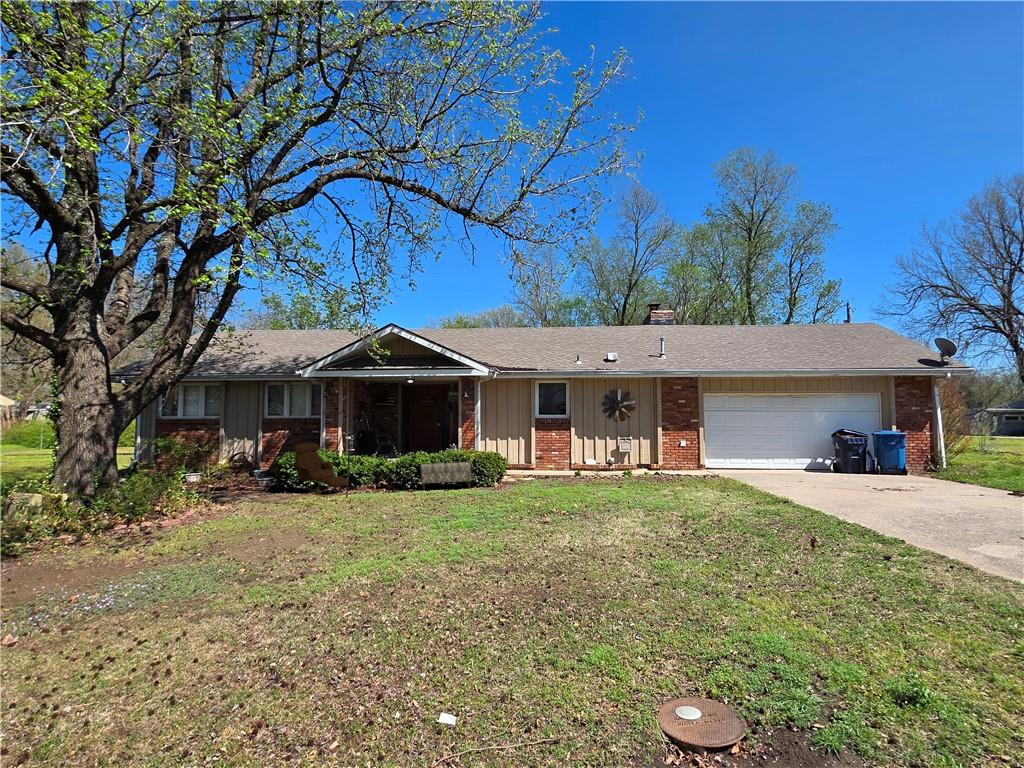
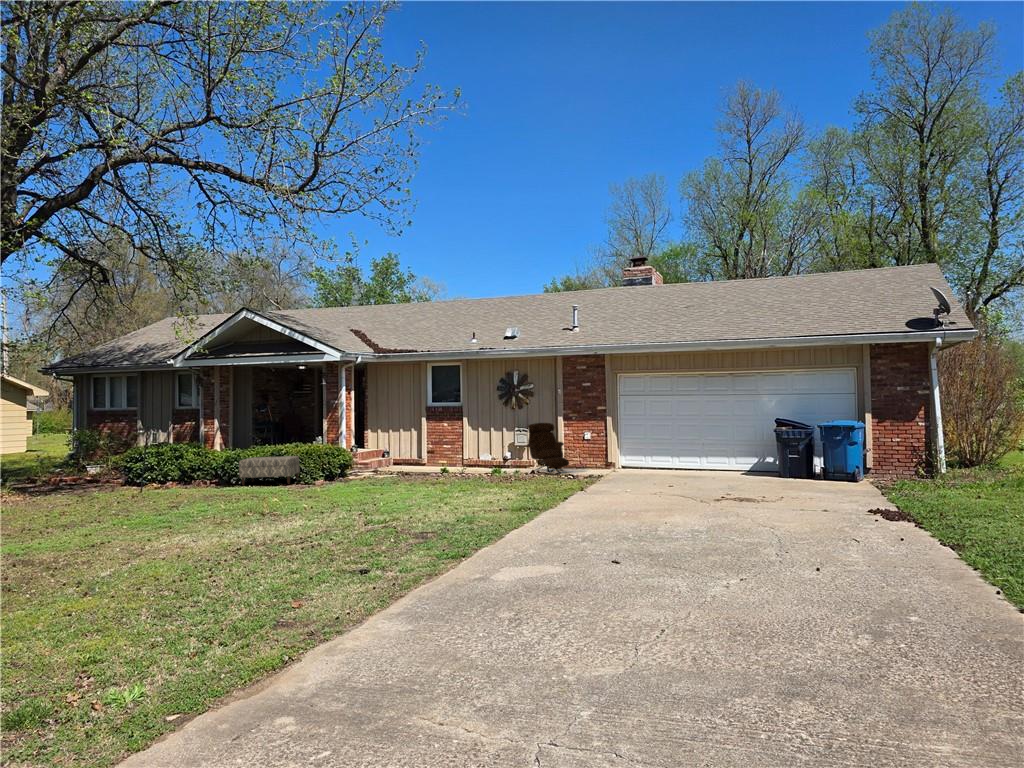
lounge chair: present [295,443,348,494] -> present [527,423,569,473]

